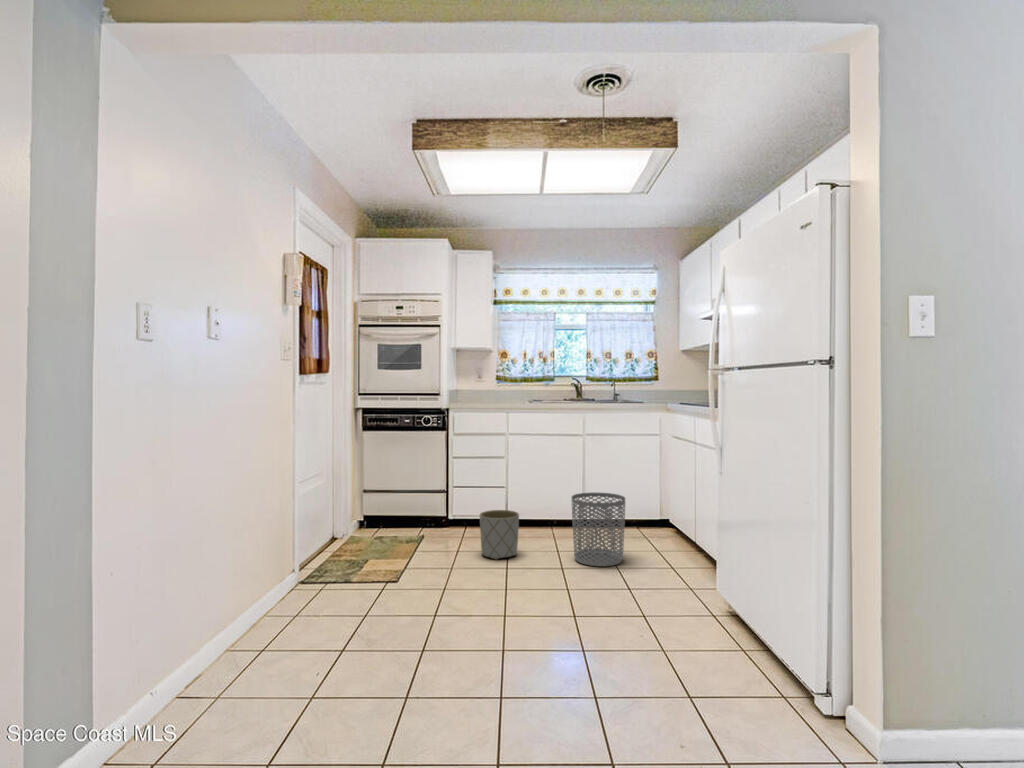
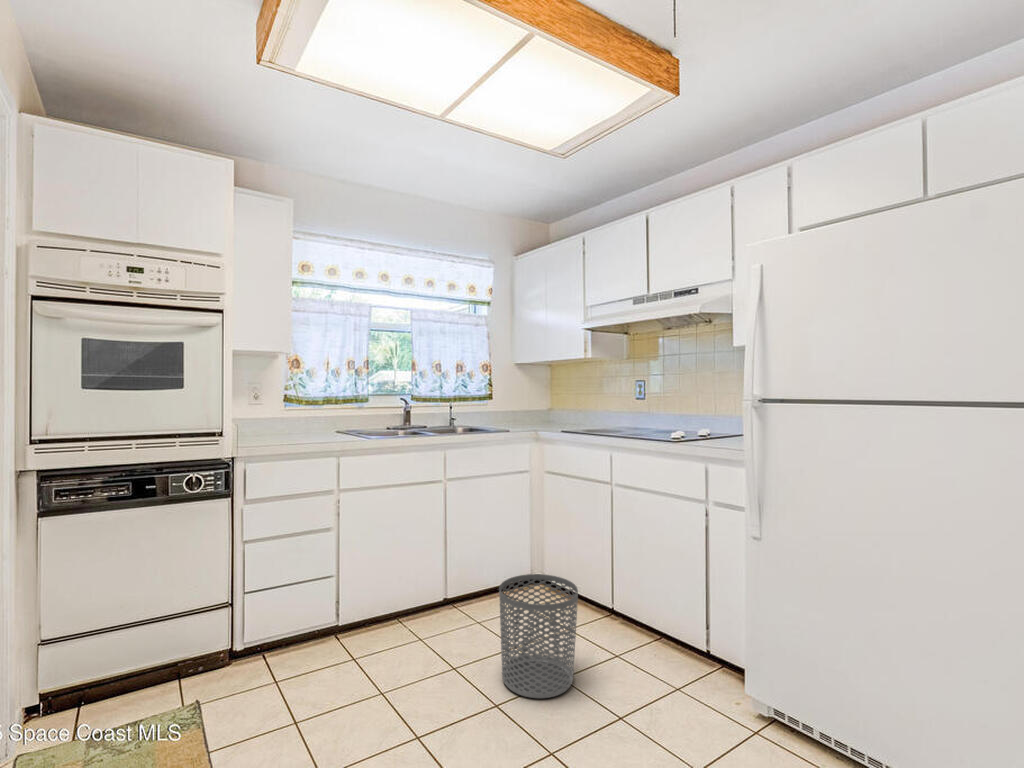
planter: present [480,510,519,560] -> none [355,633,424,736]

